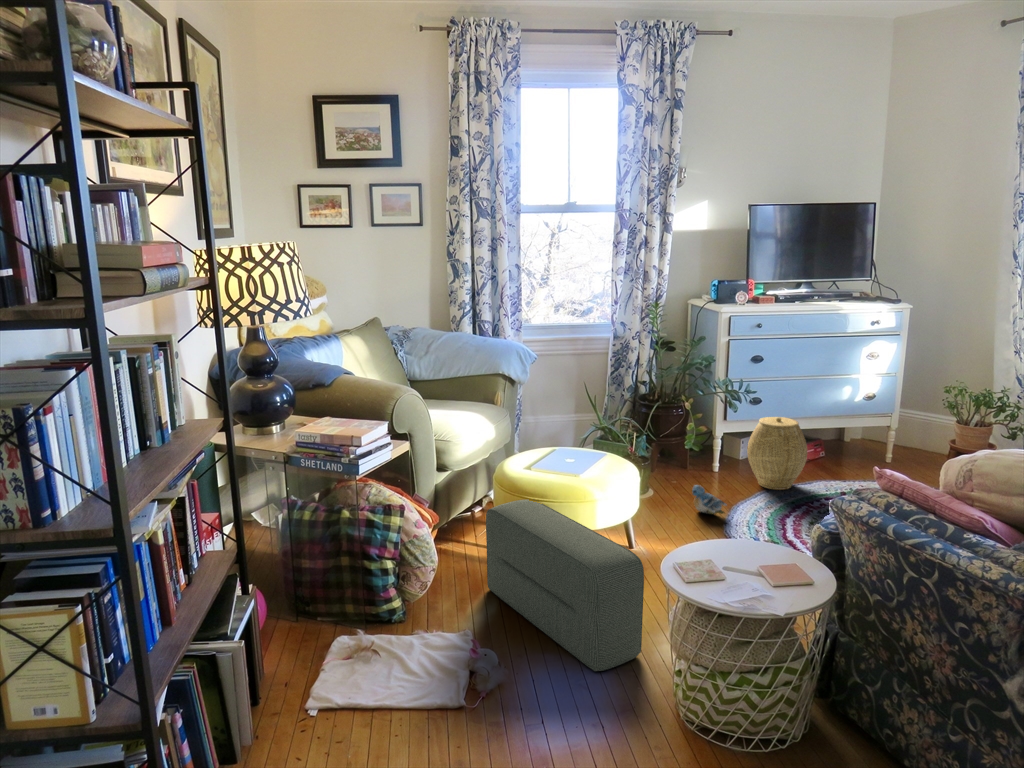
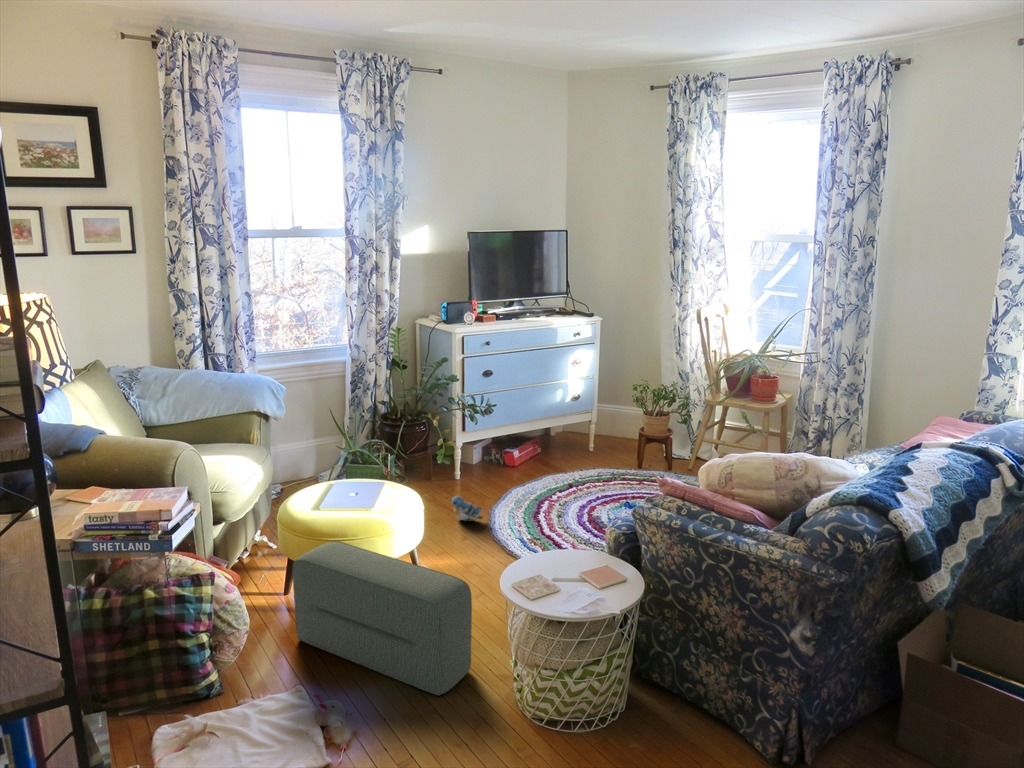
woven basket: present [747,417,807,490] -> none [486,423,536,488]

